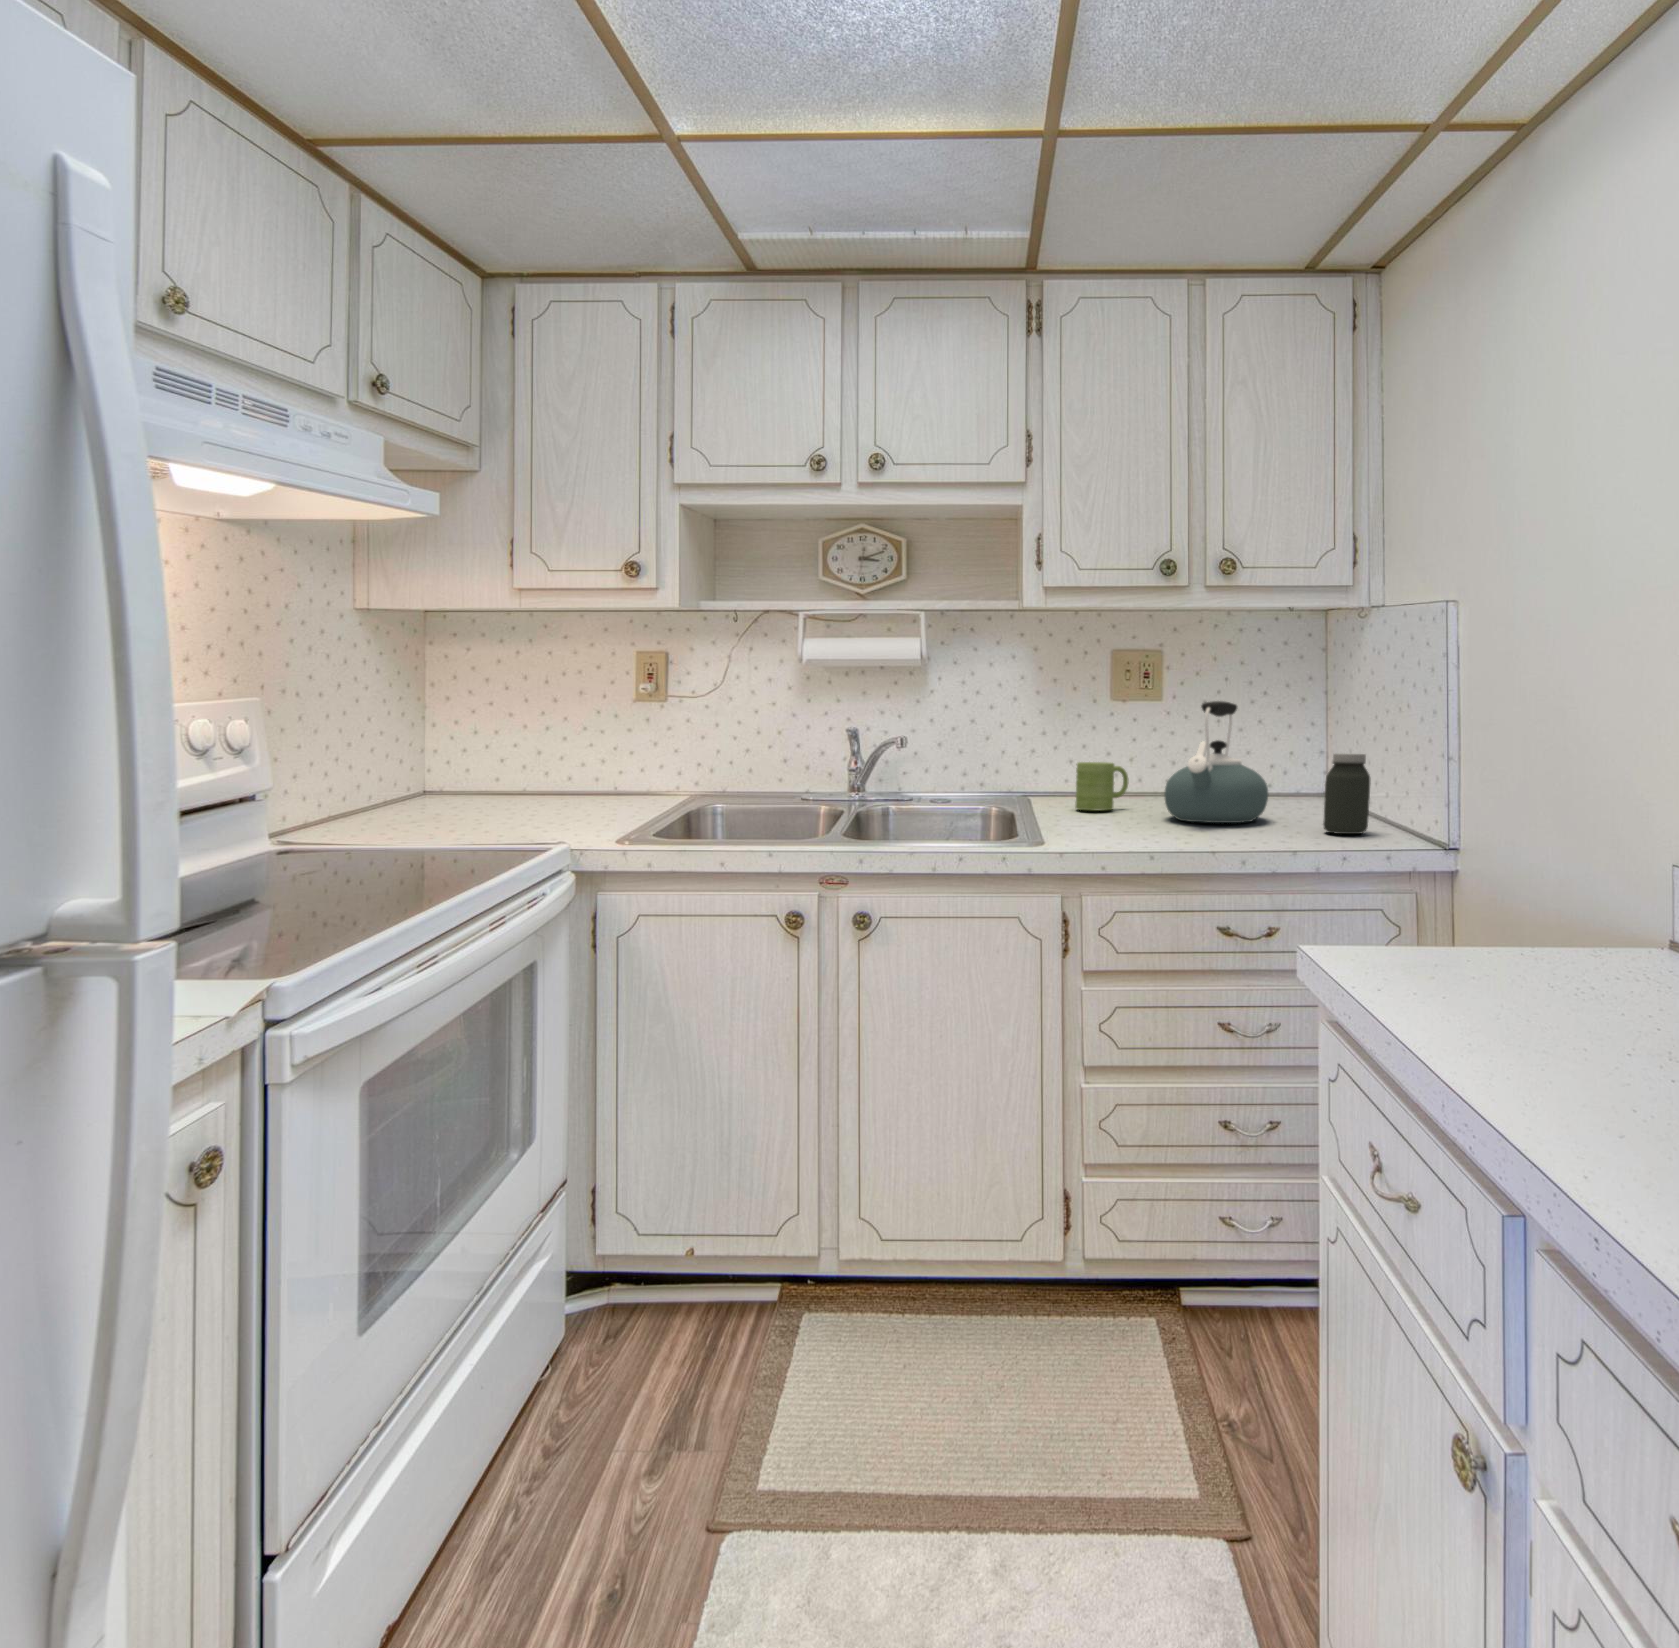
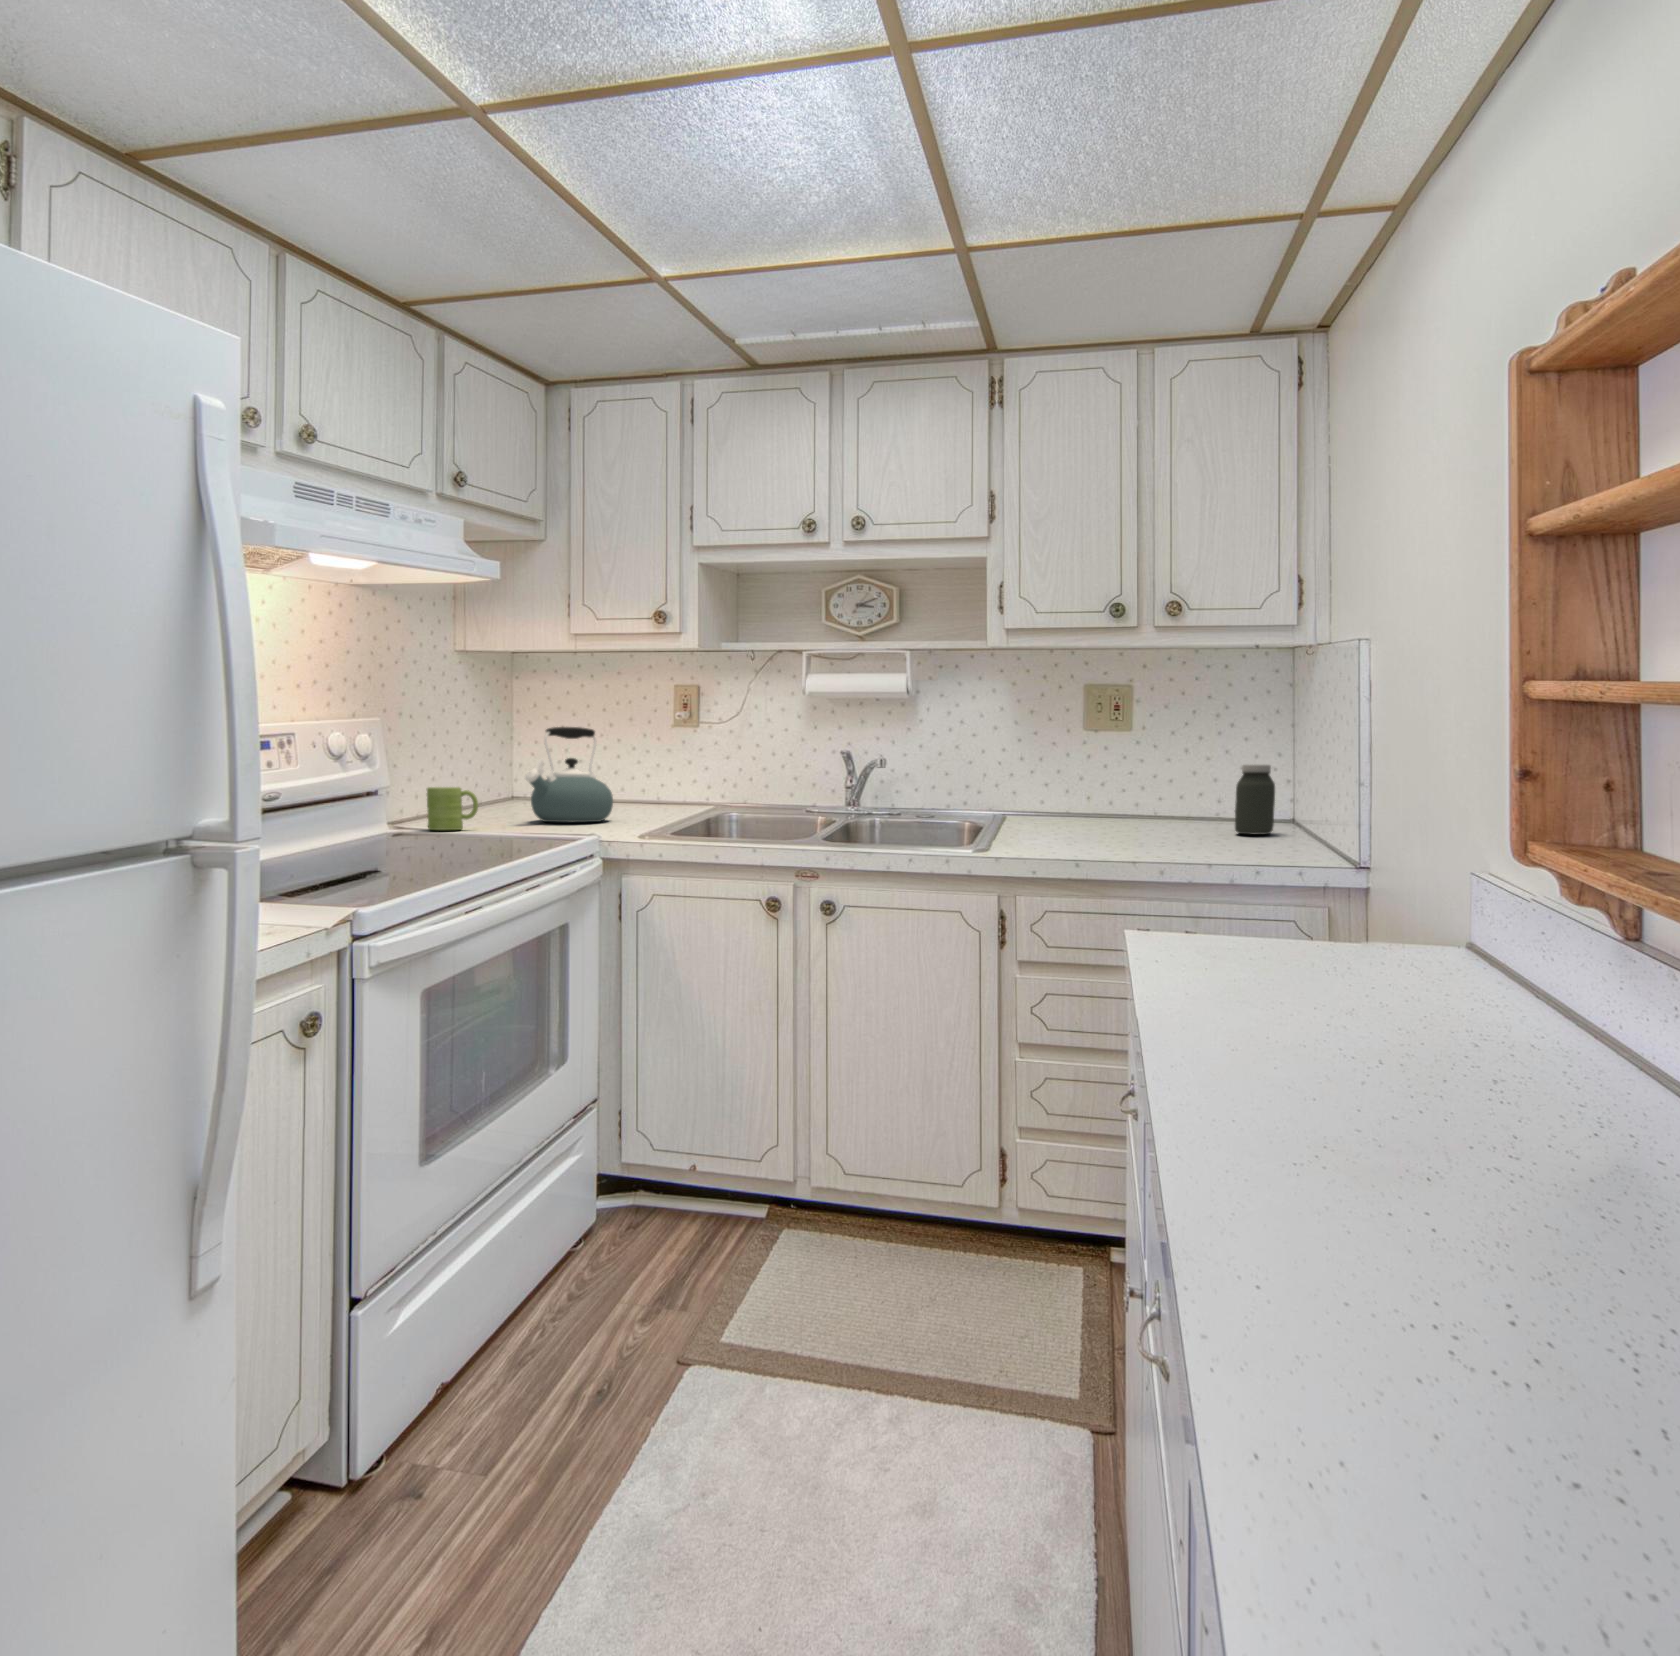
kettle: present [1164,701,1268,823] -> present [525,727,613,822]
mug: present [1076,762,1128,811] -> present [427,787,478,830]

